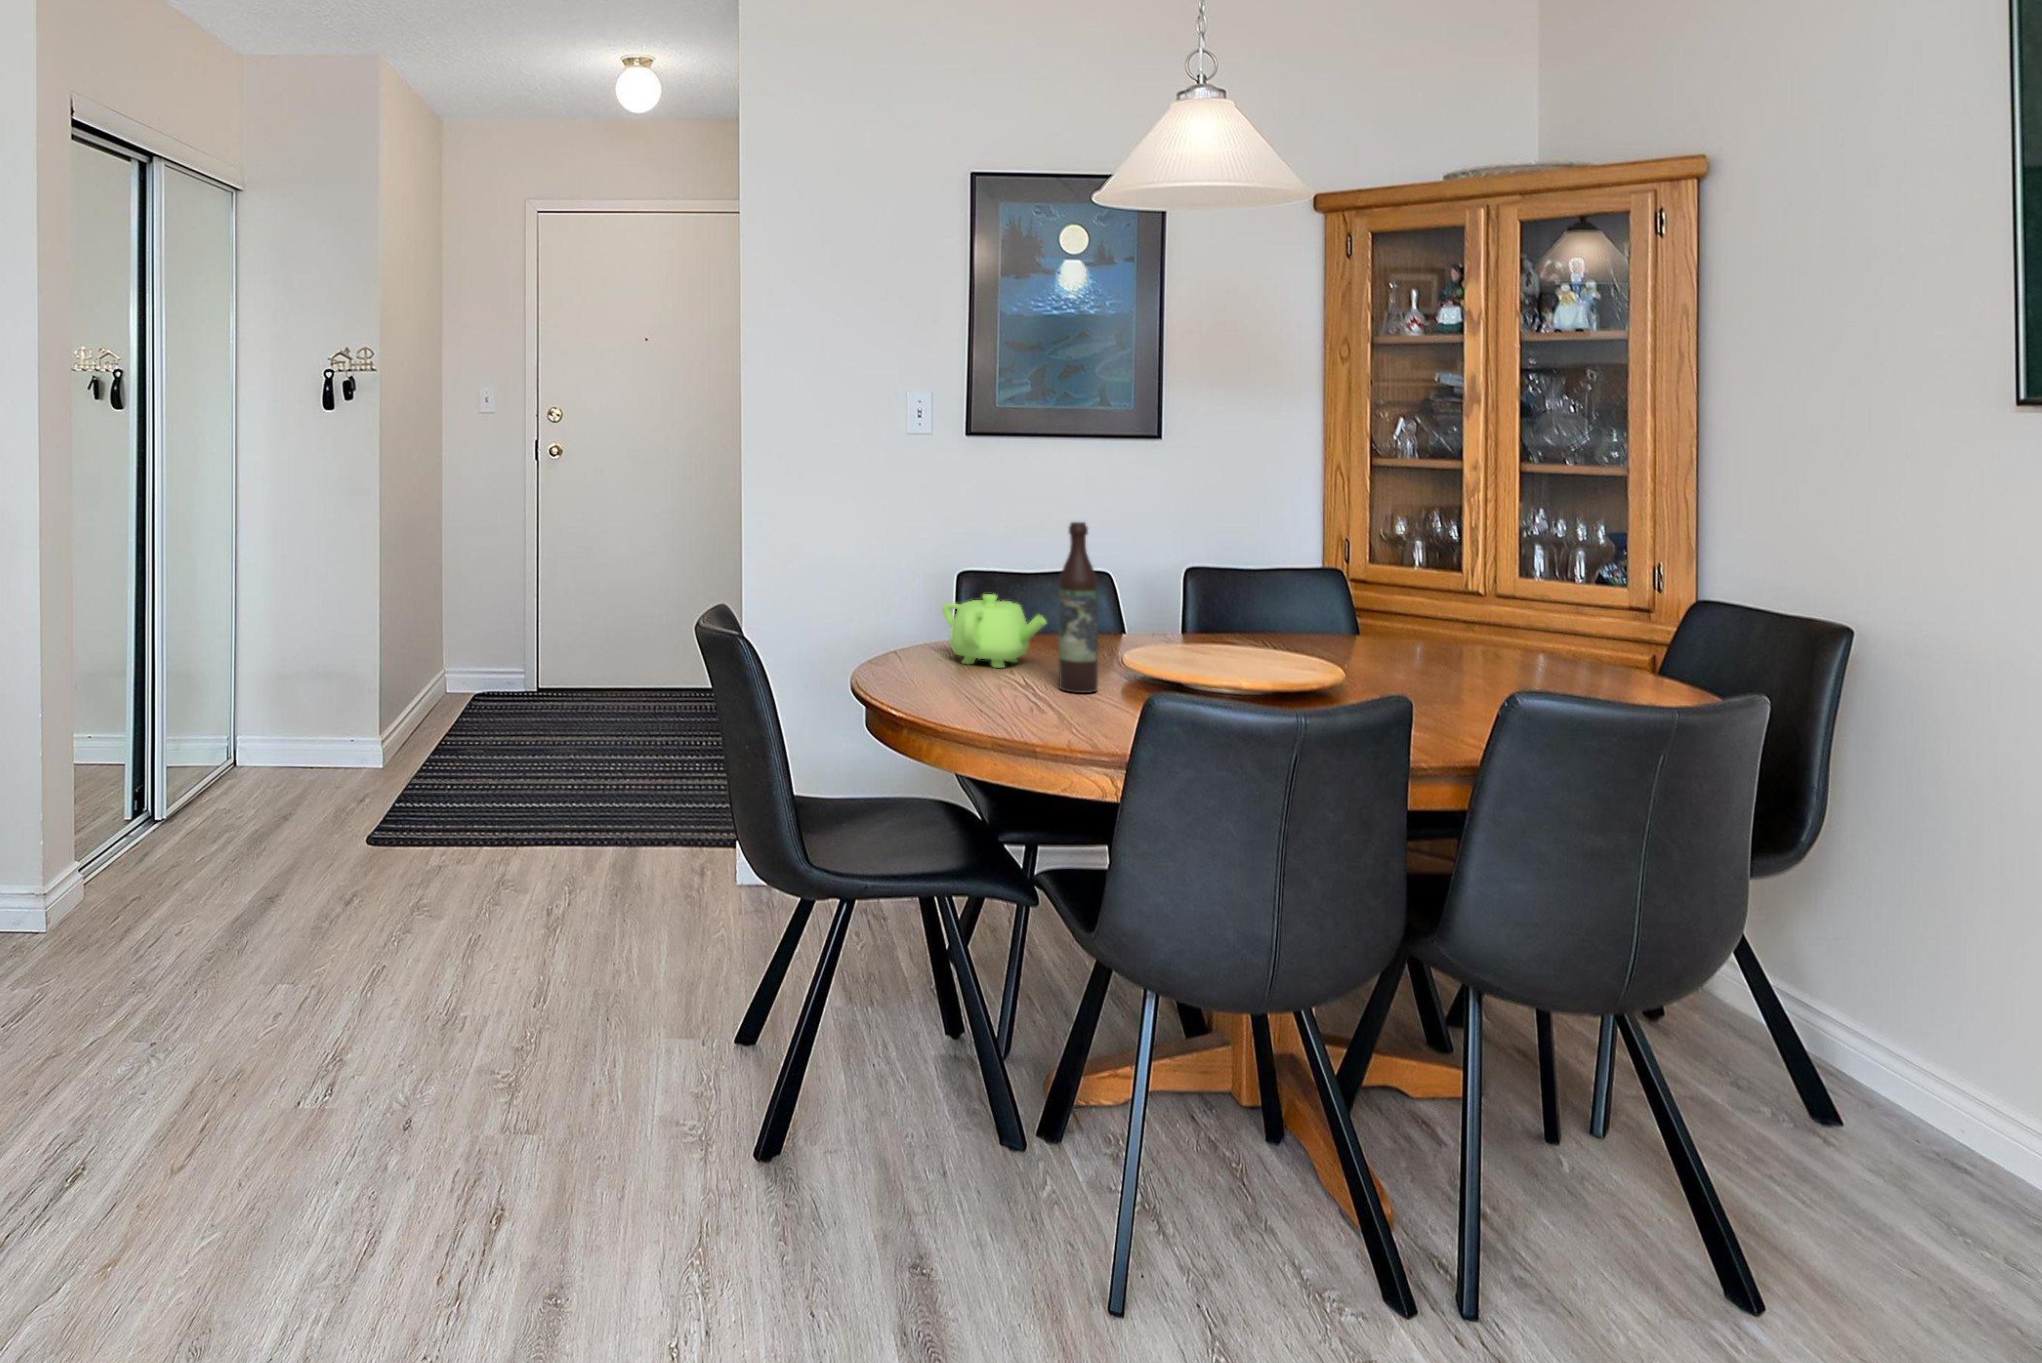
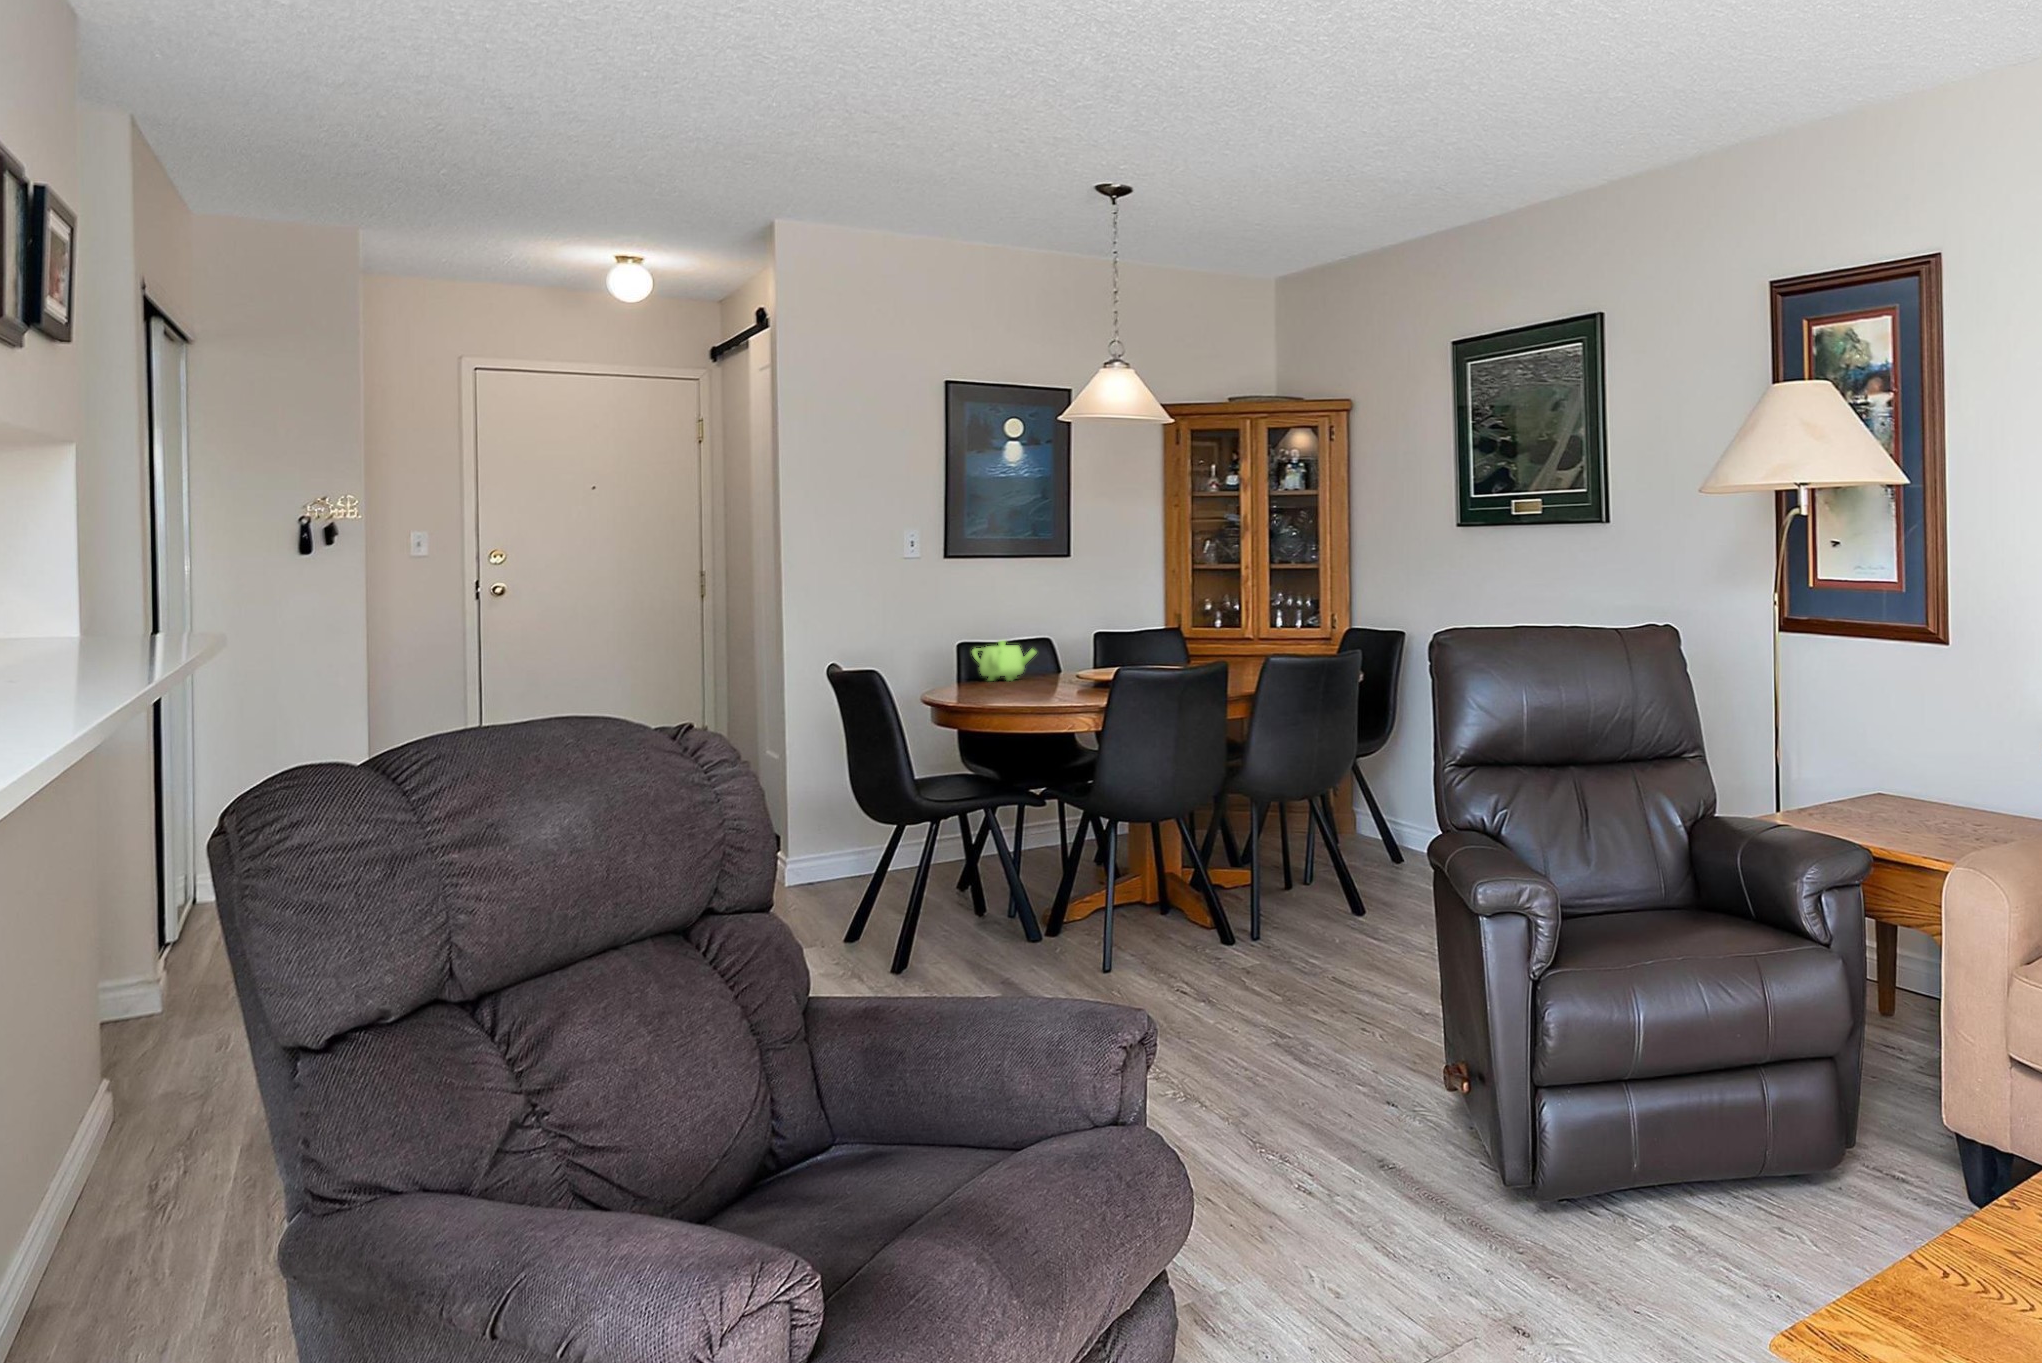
wine bottle: present [1059,522,1098,693] -> none [1051,591,1073,682]

